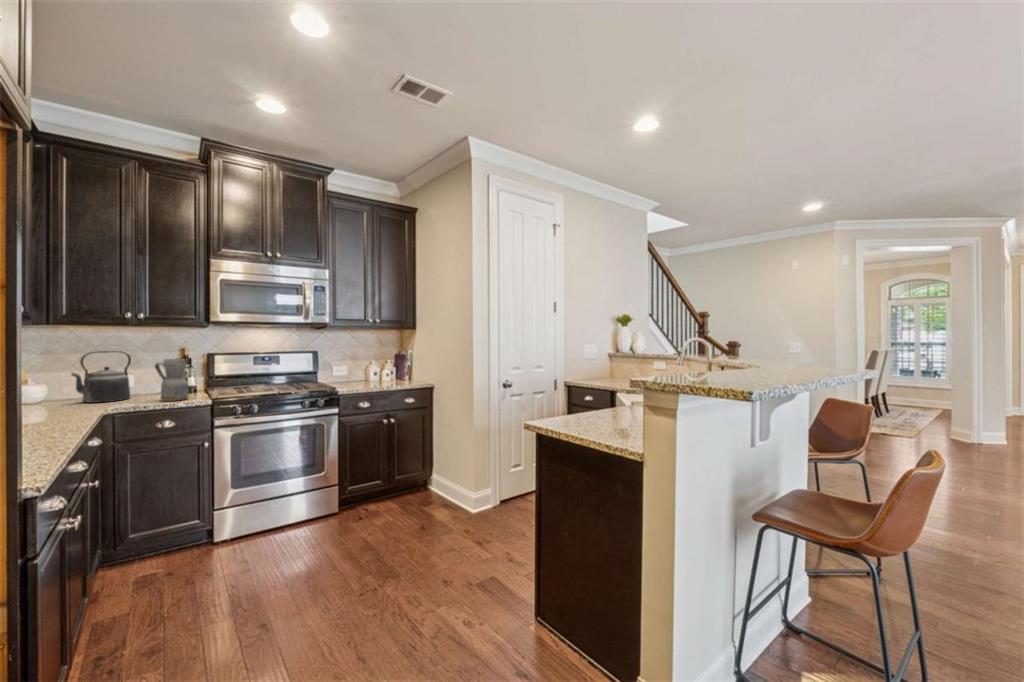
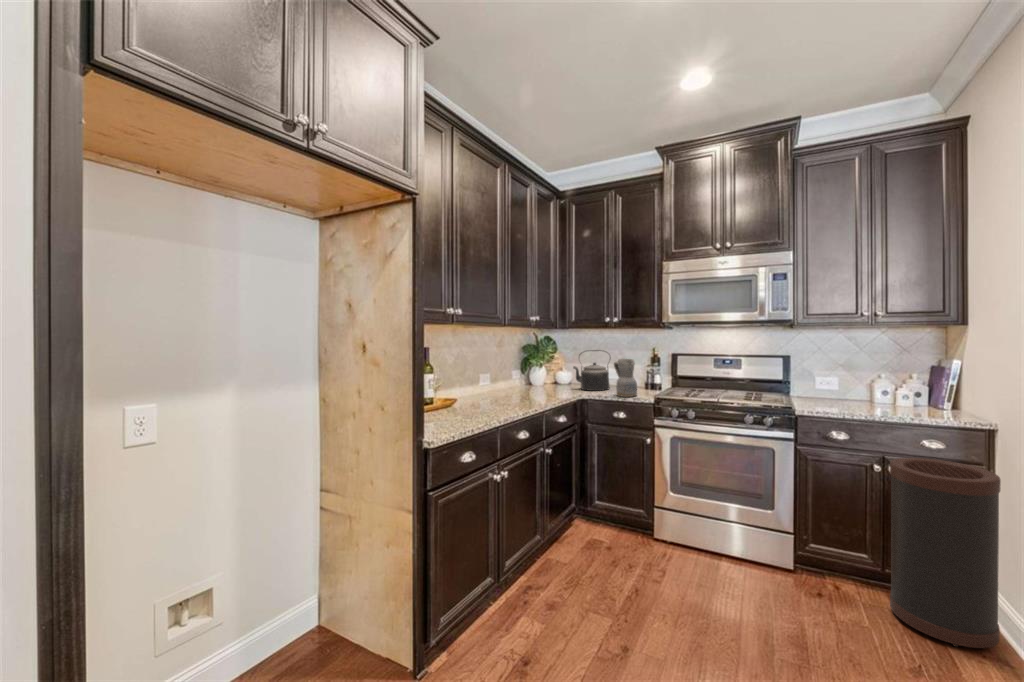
trash can: none [397,409,443,510] -> present [890,458,1001,648]

